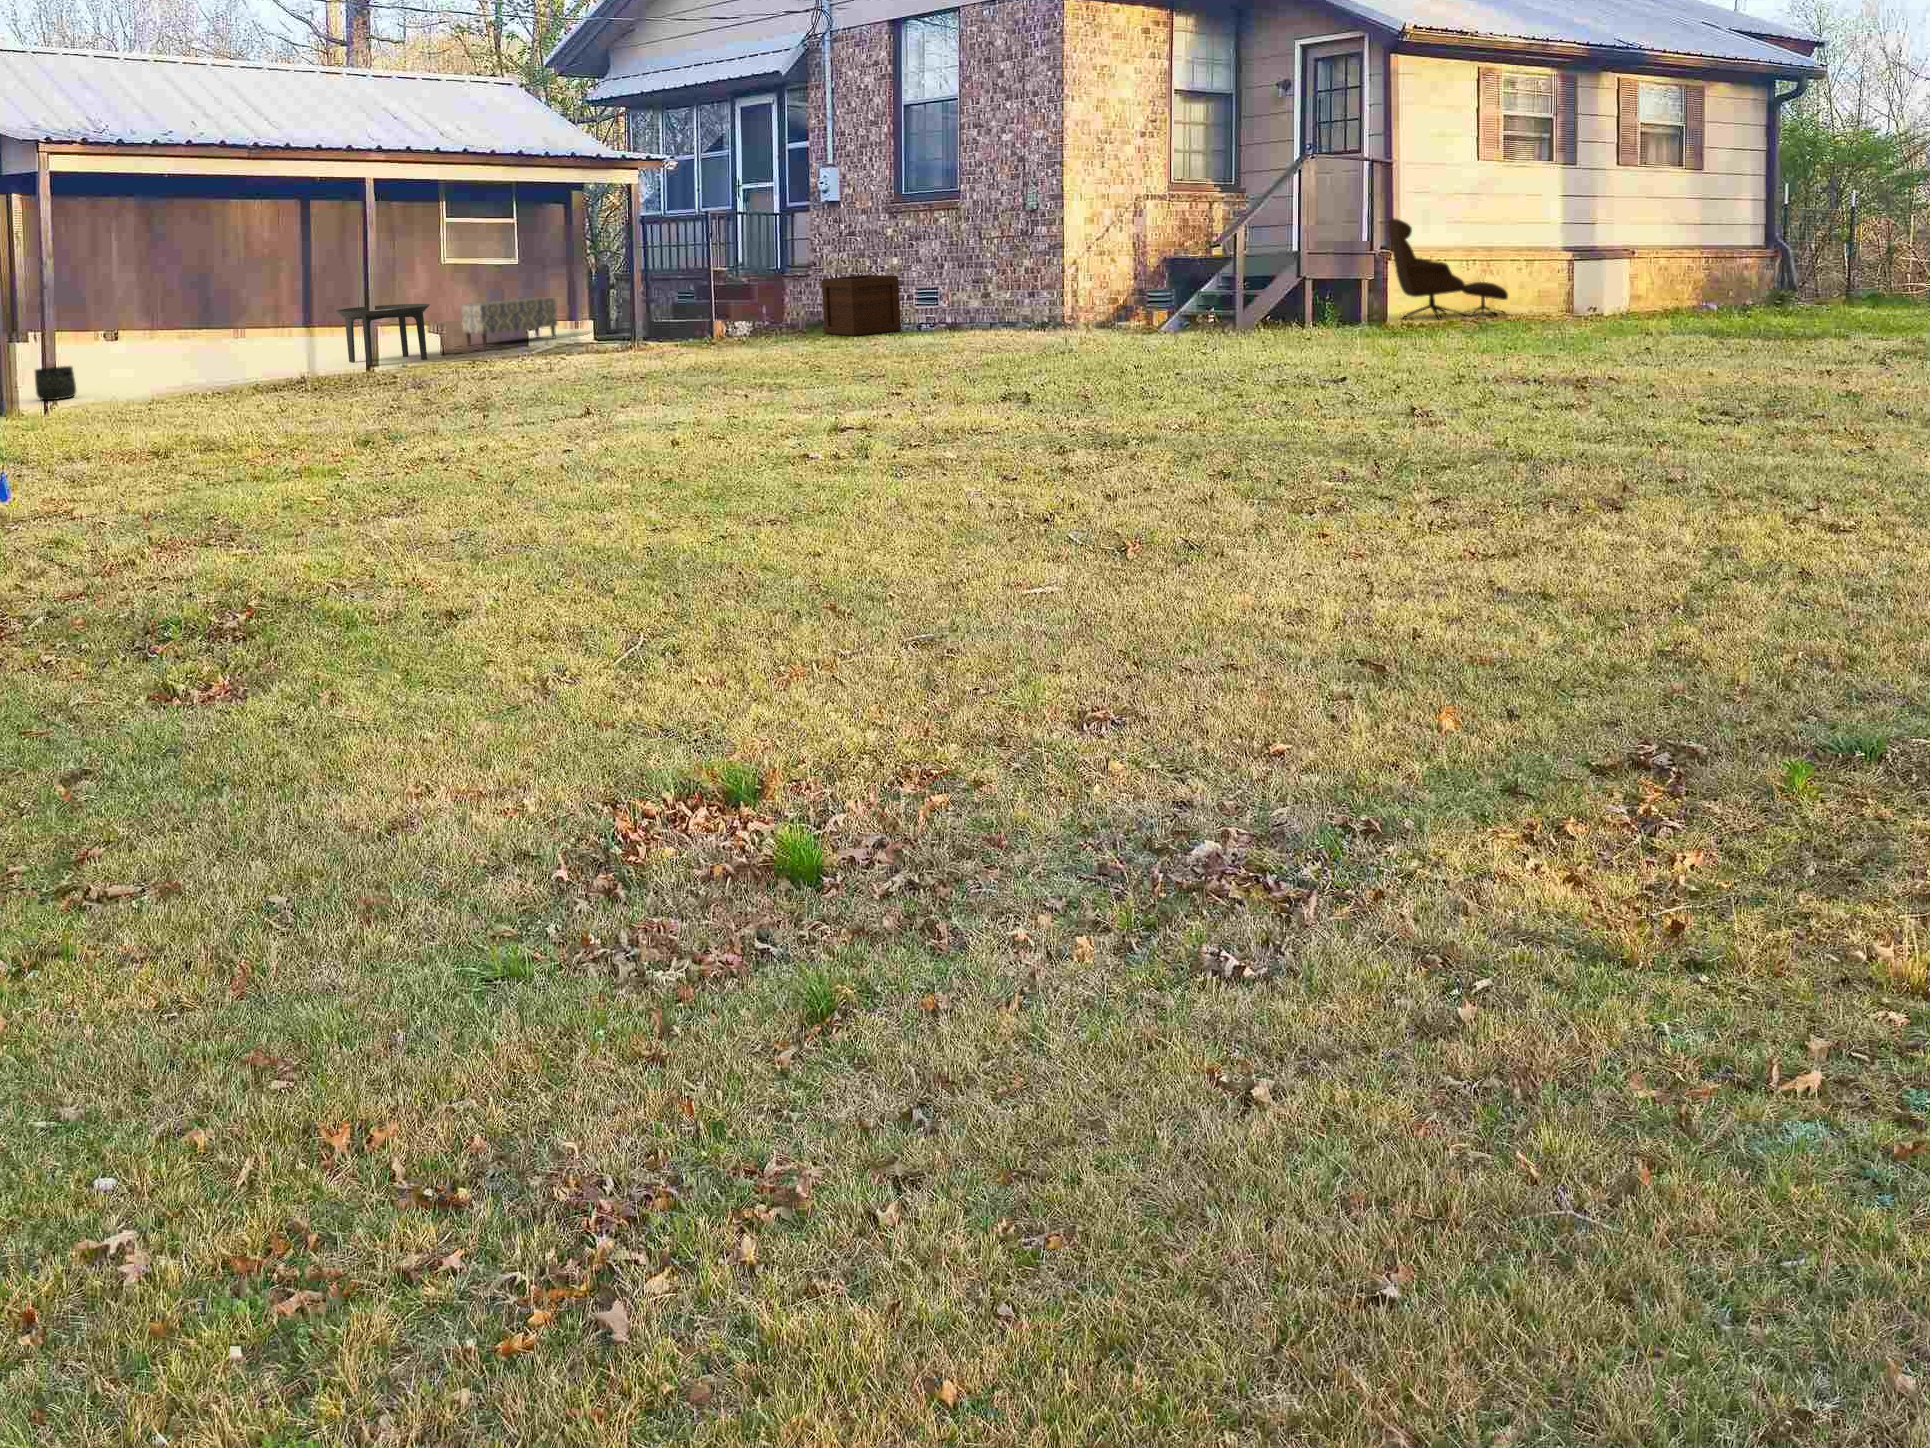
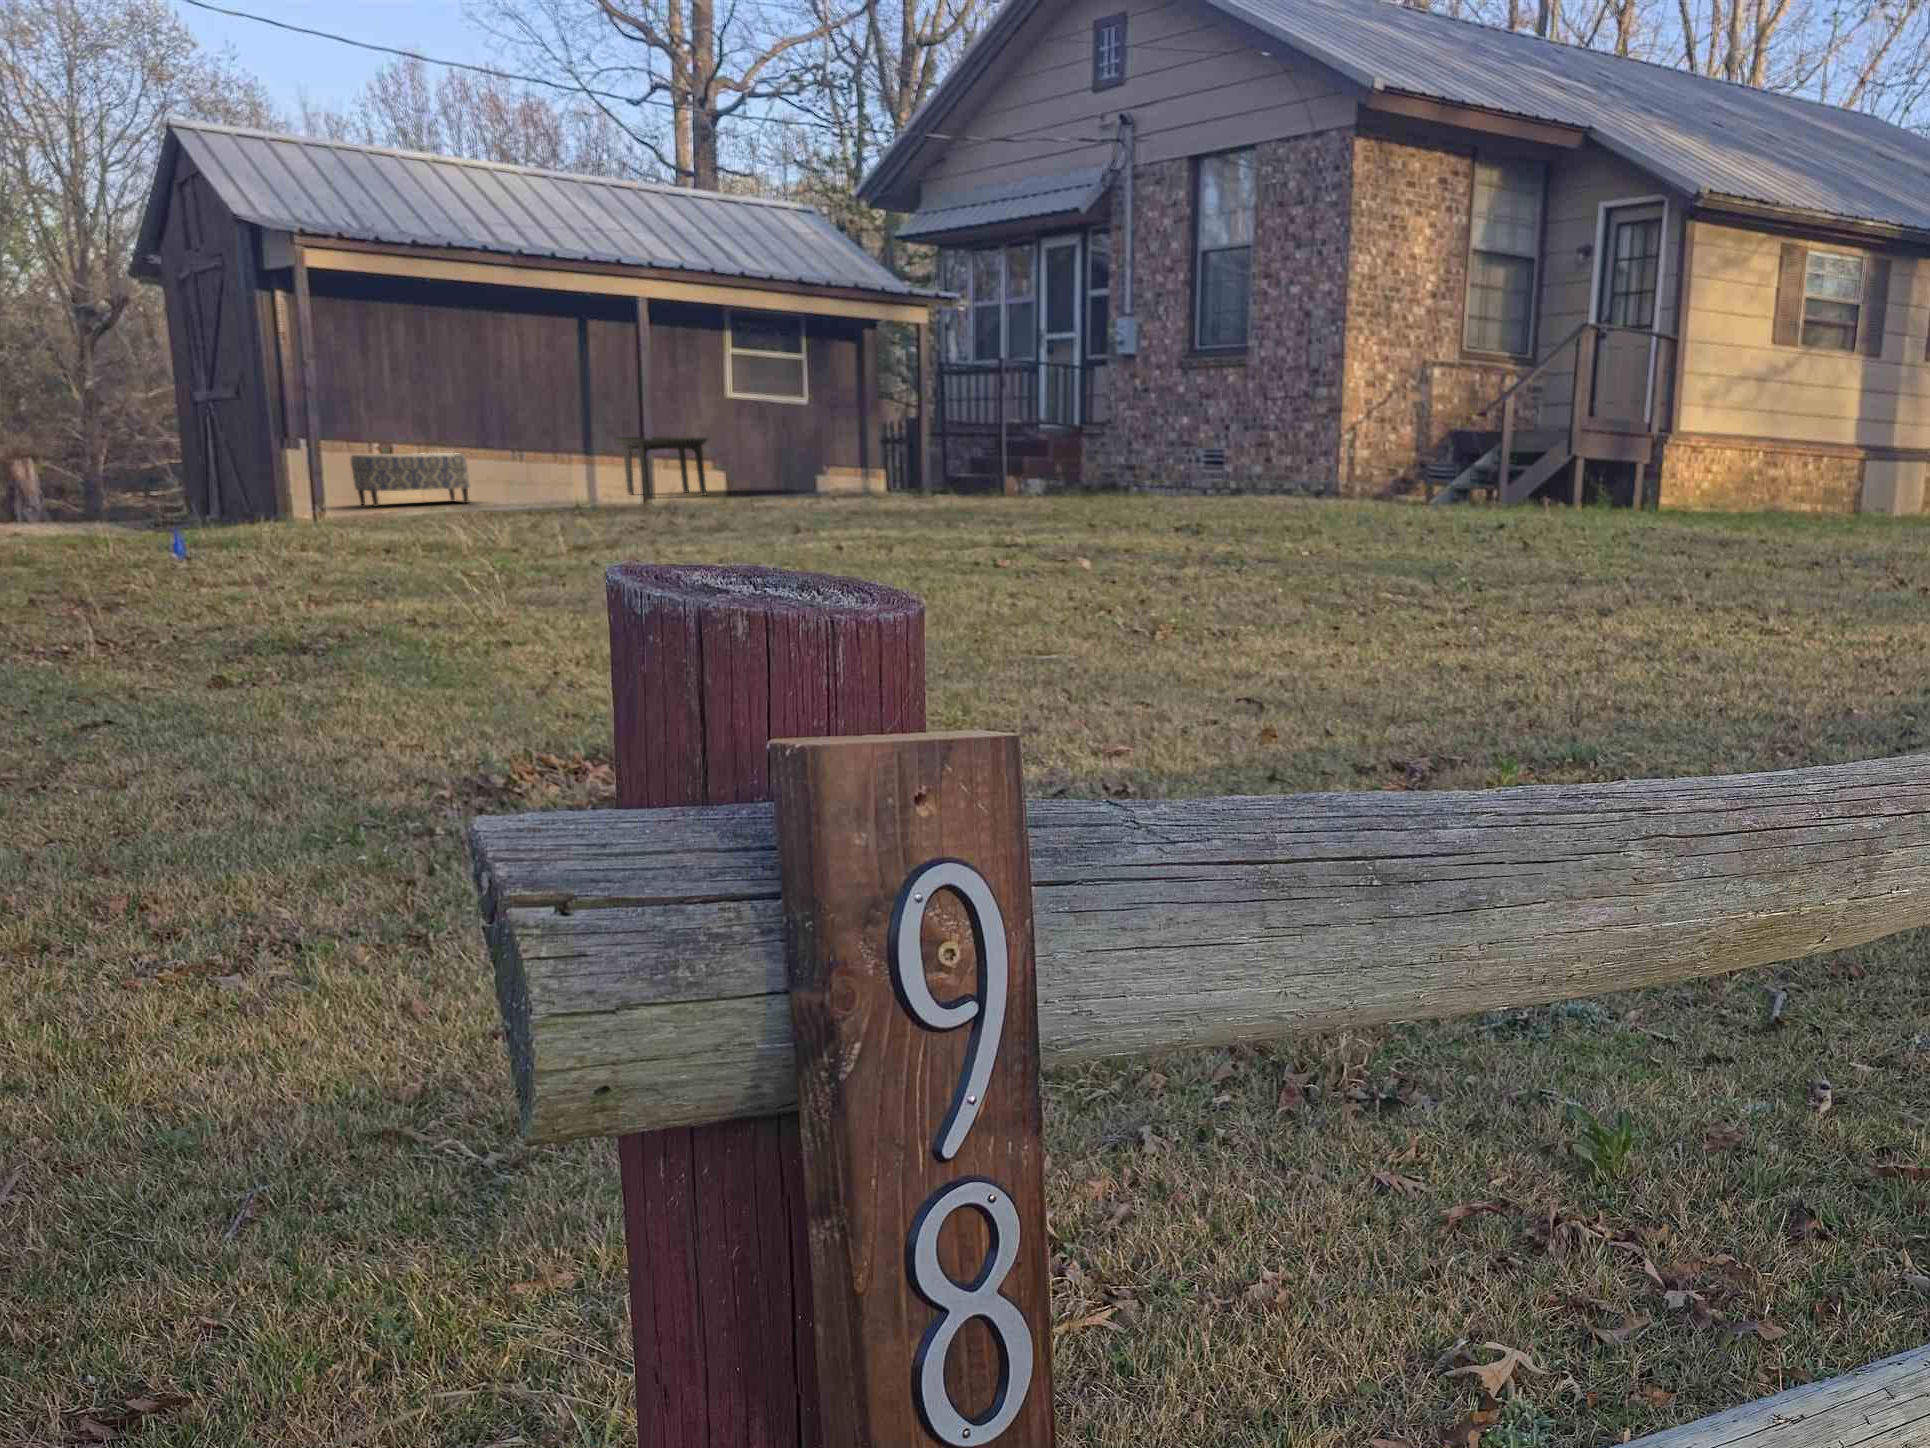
lounge chair: present [1388,219,1508,319] -> none [1668,399,1776,507]
wooden crate: present [822,275,901,336] -> none [1108,433,1185,496]
bench: present [461,298,558,346] -> present [351,453,470,507]
basket: present [35,366,76,400] -> none [305,476,349,510]

